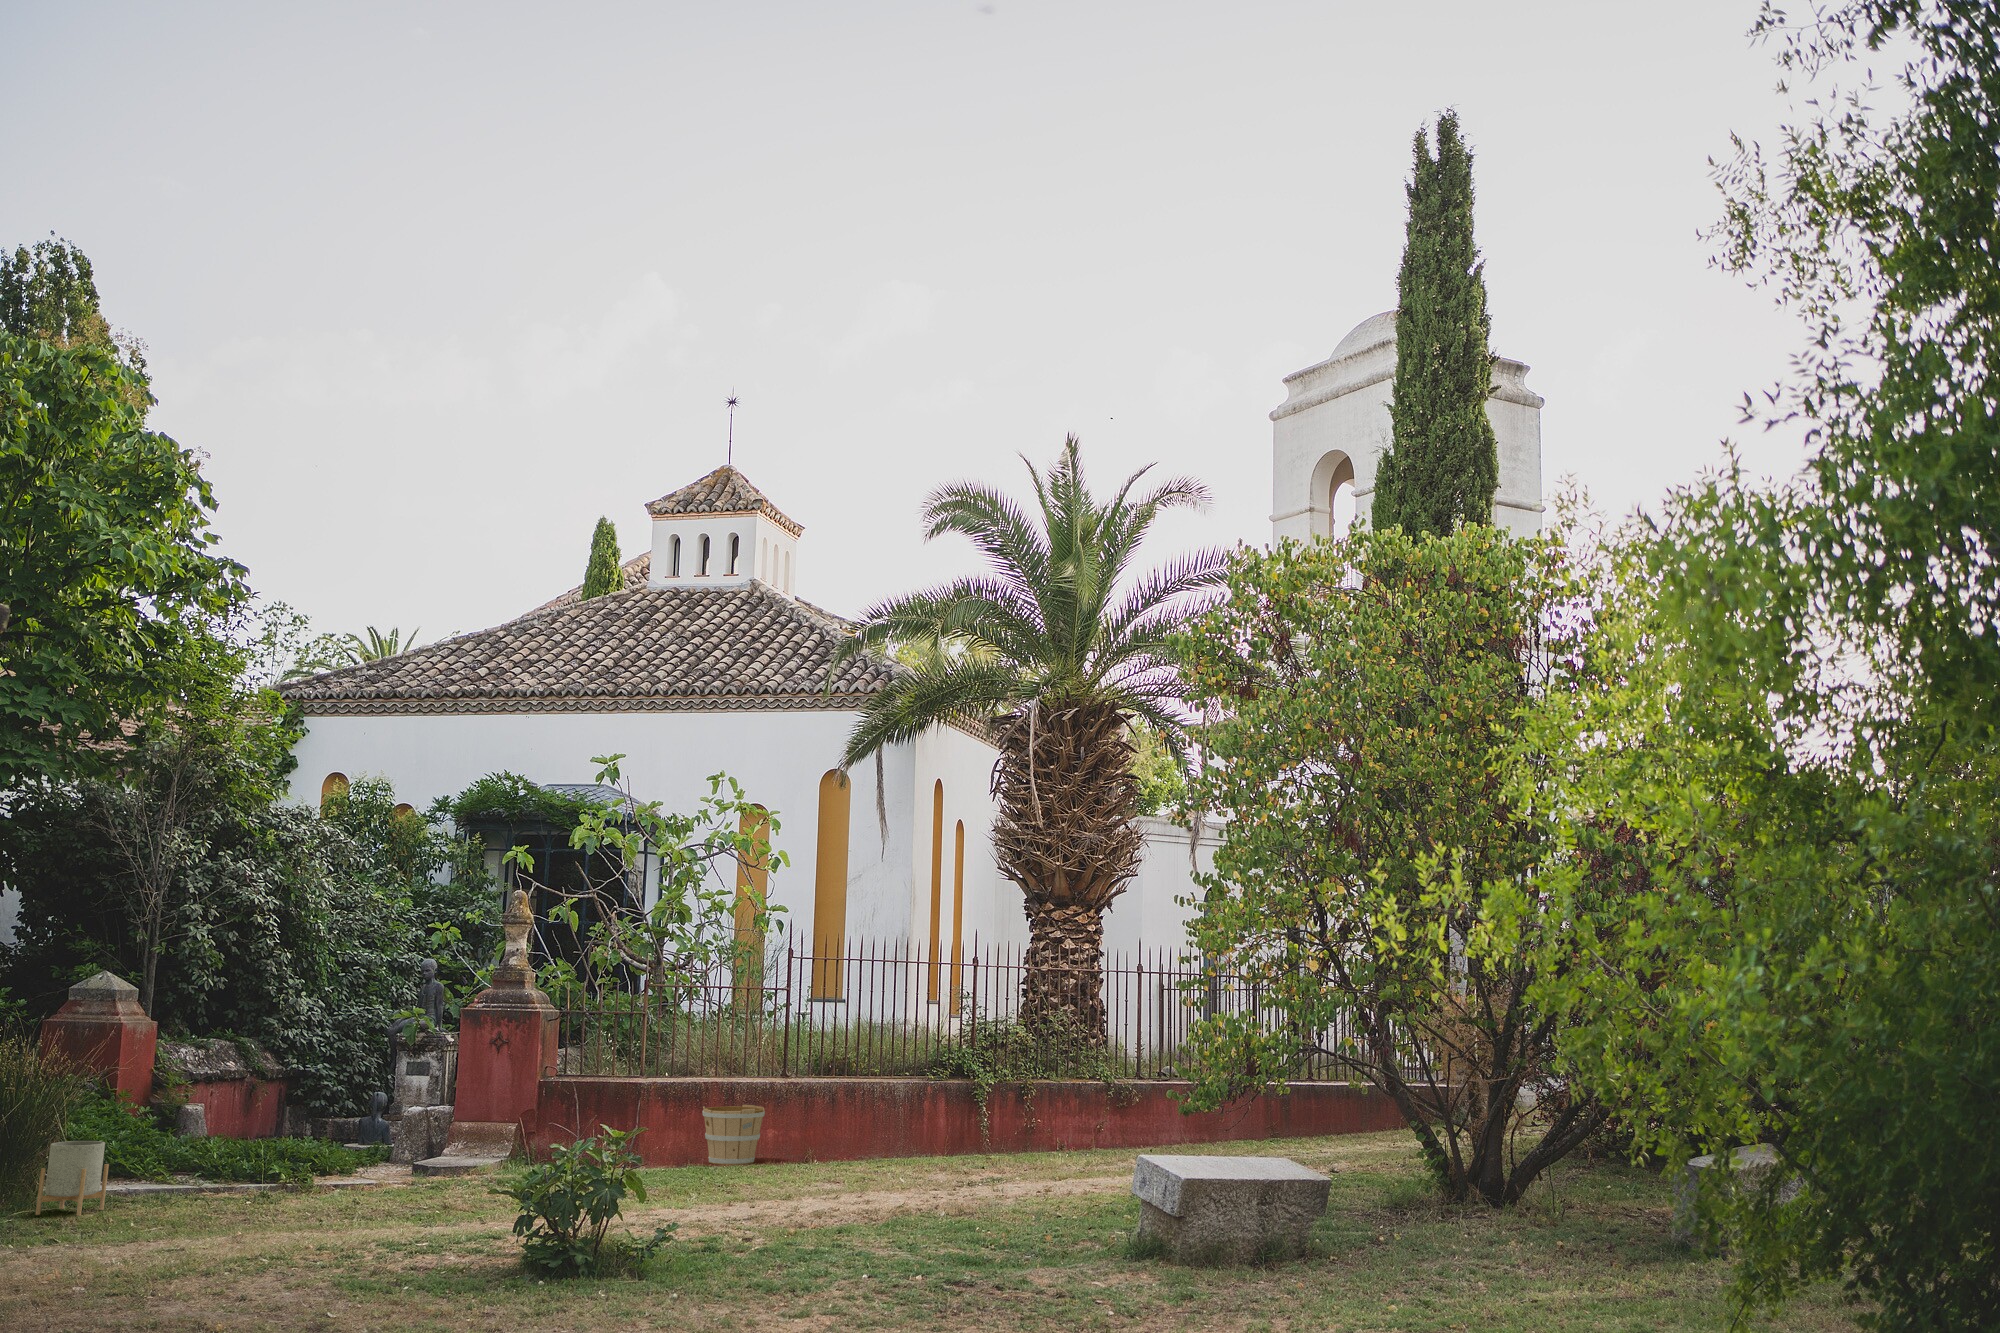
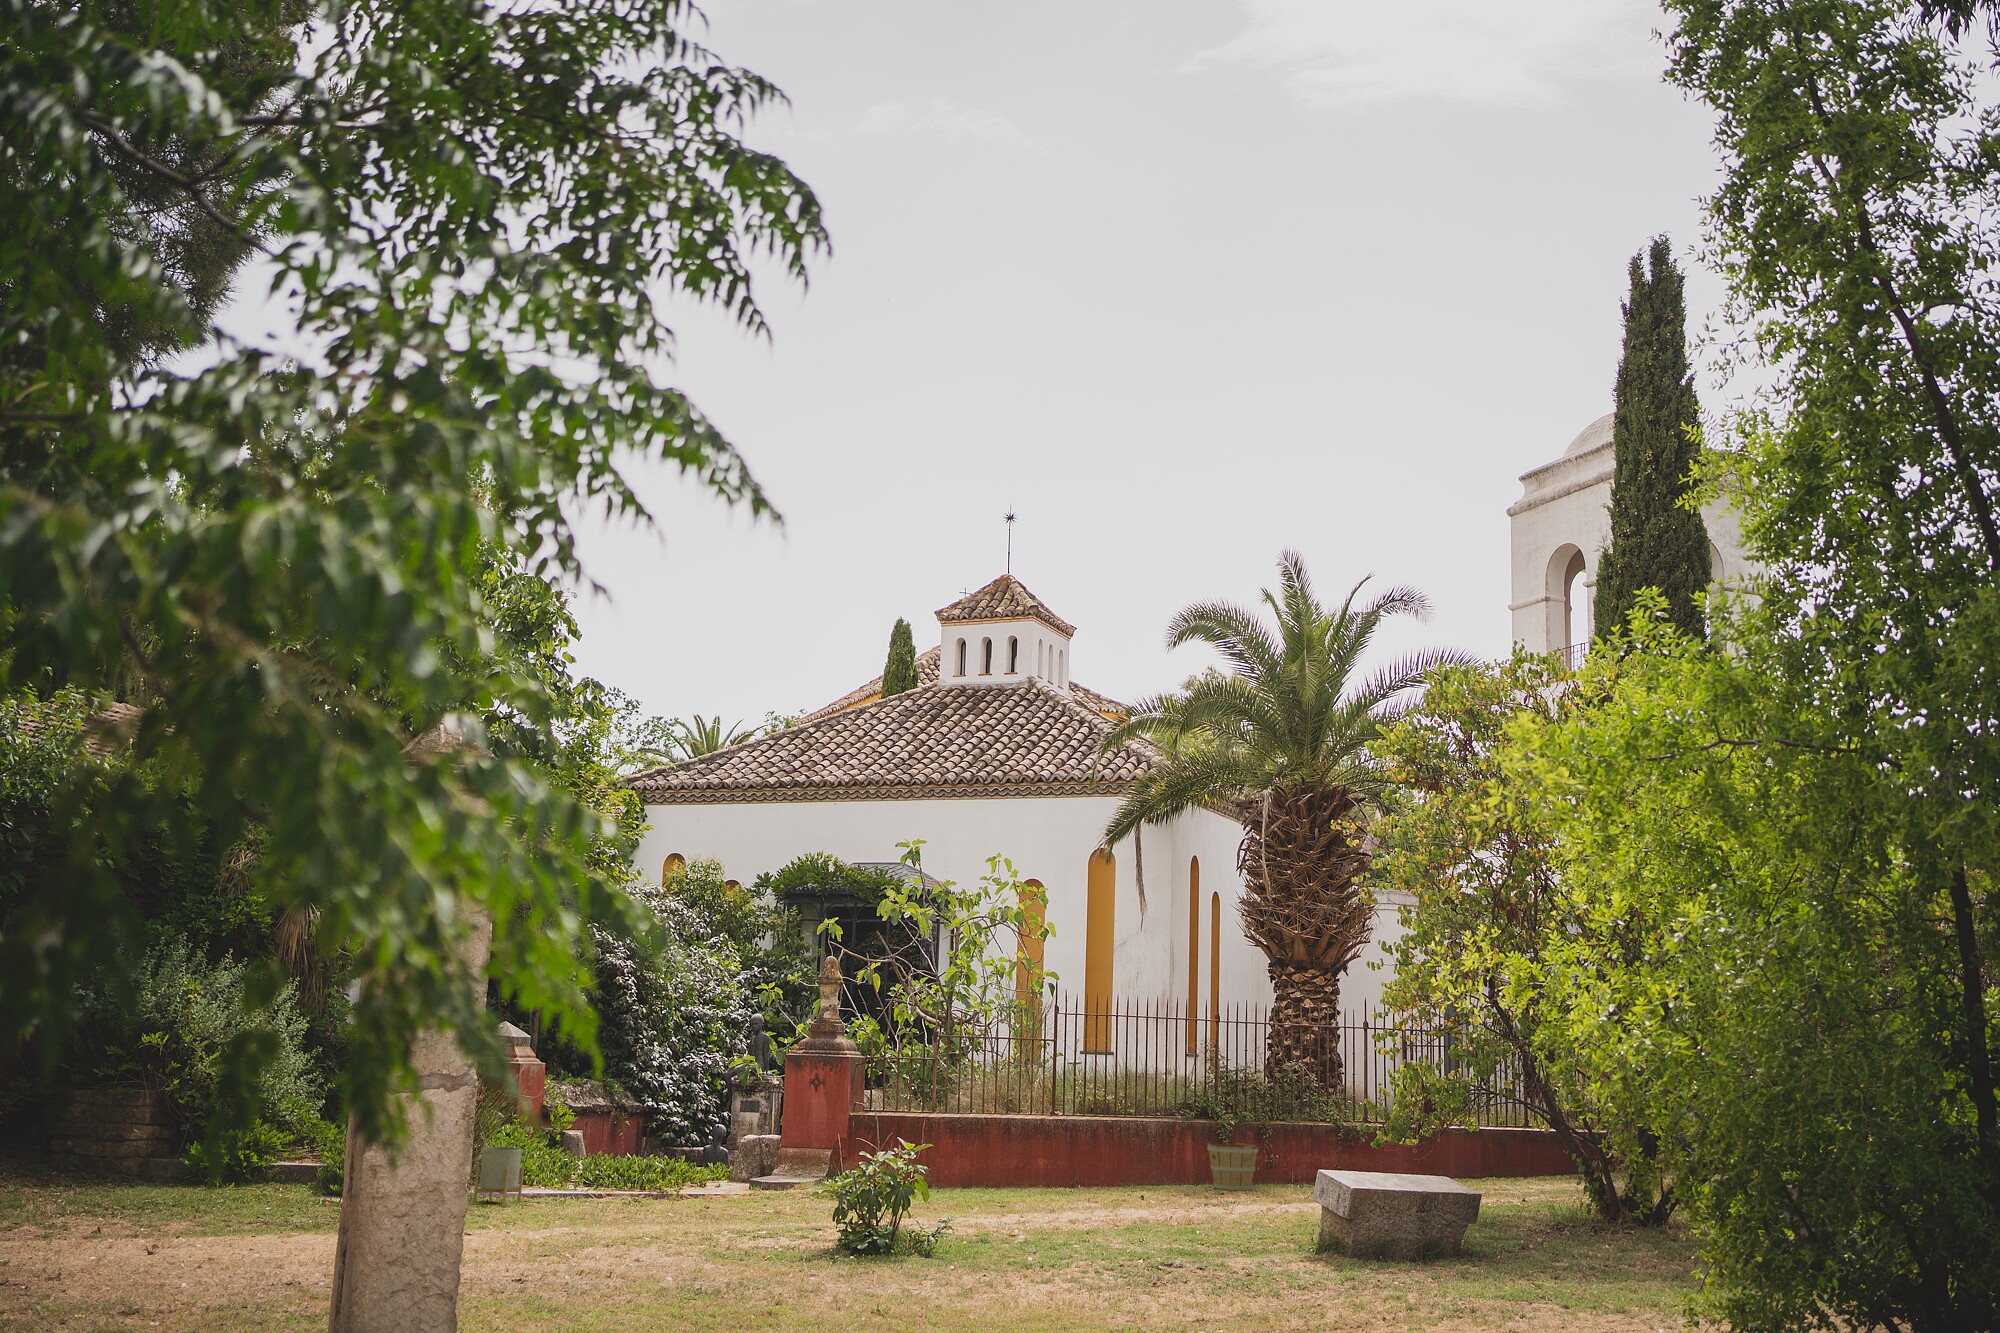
wooden bucket: present [702,1105,765,1165] -> present [1207,1143,1258,1191]

